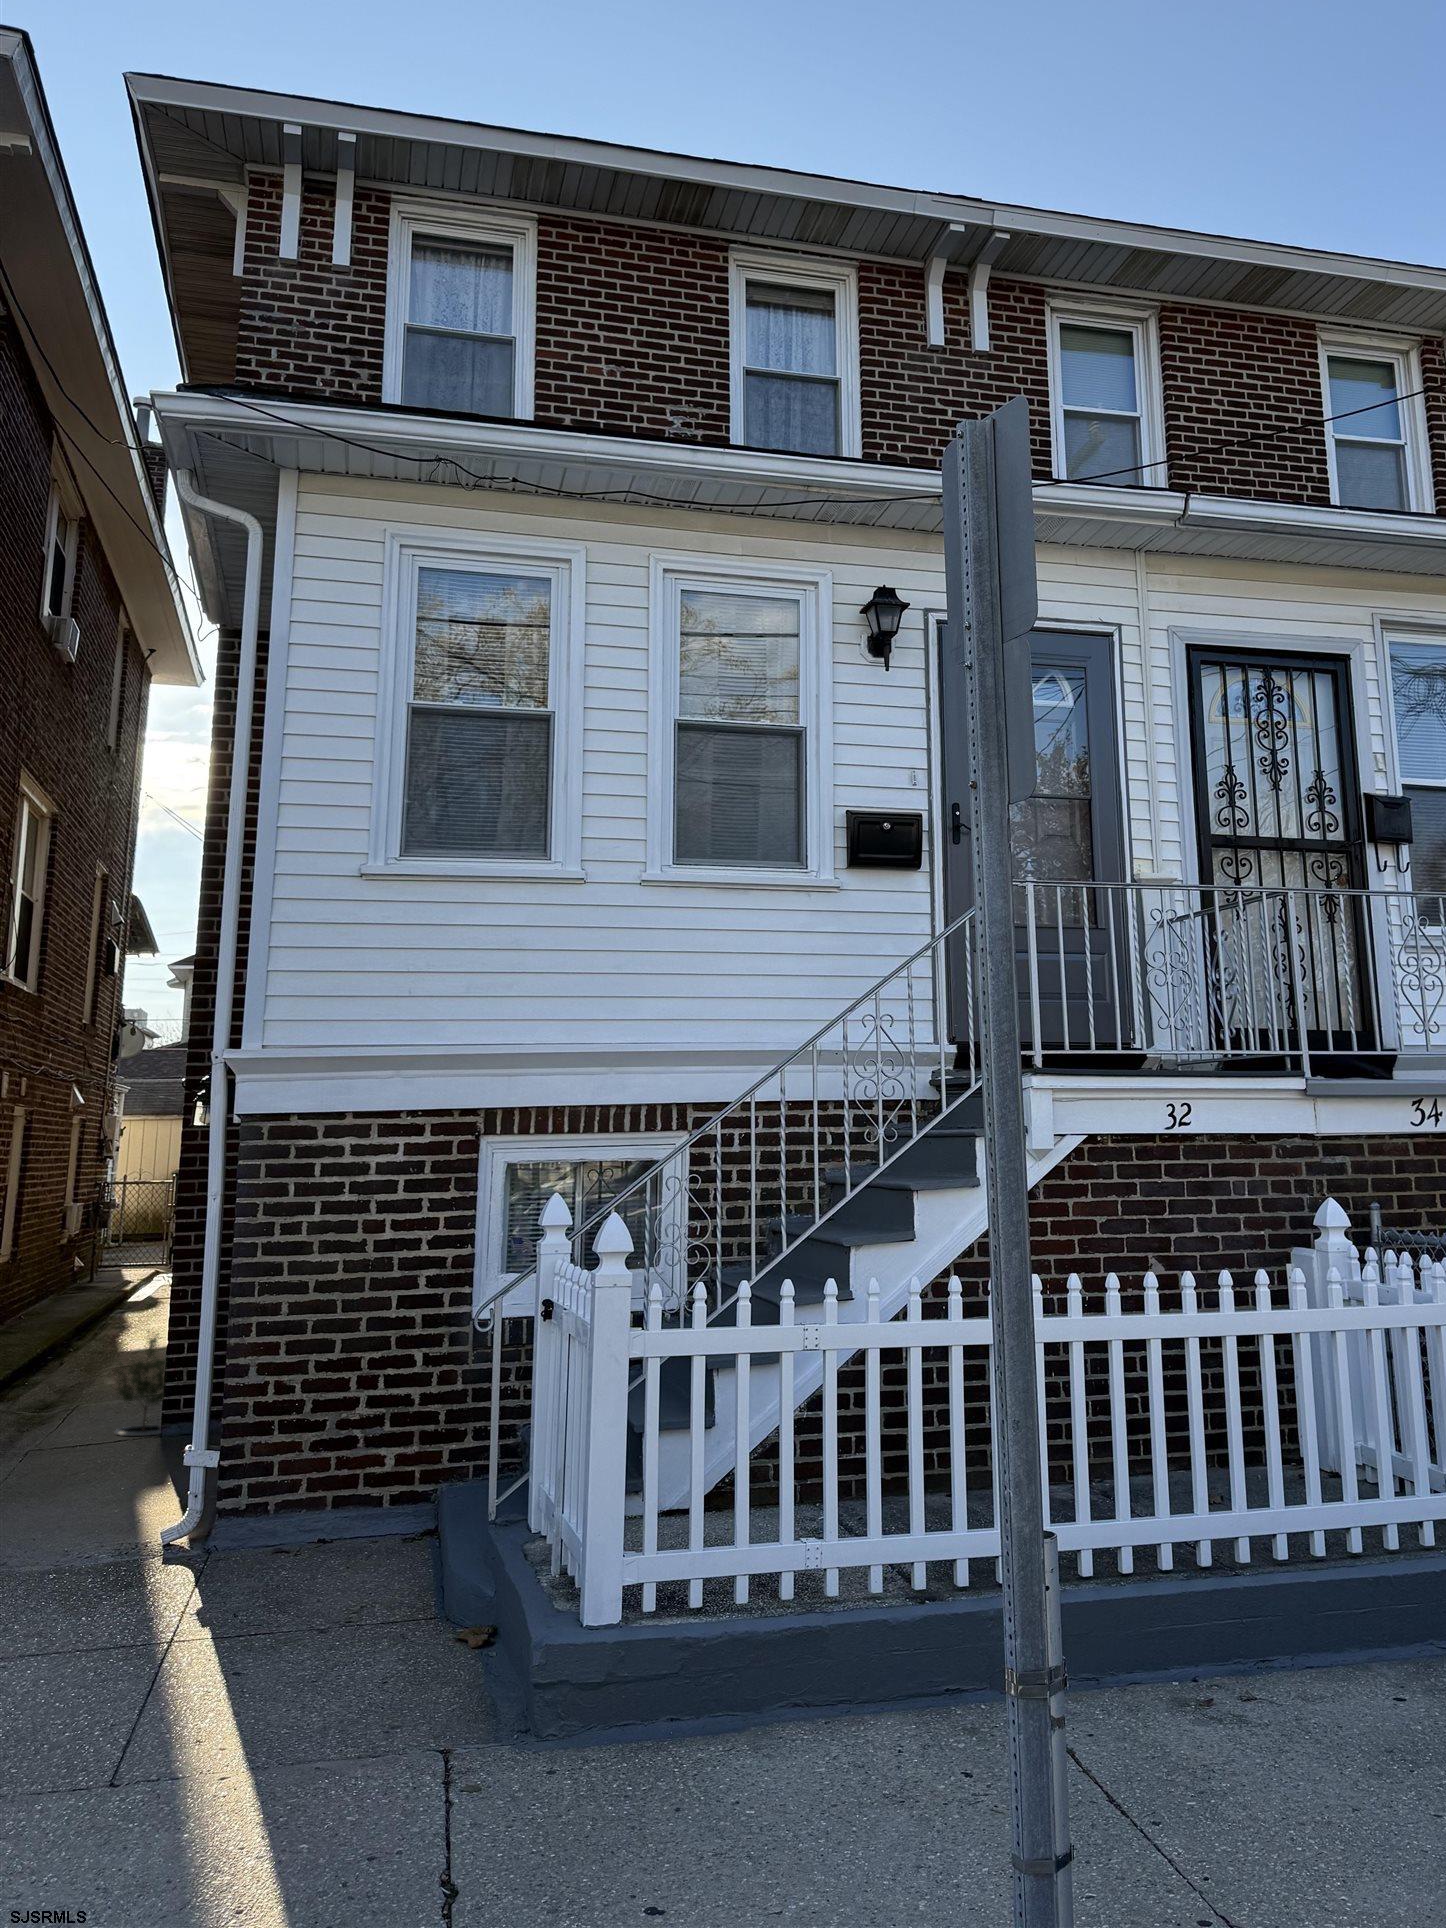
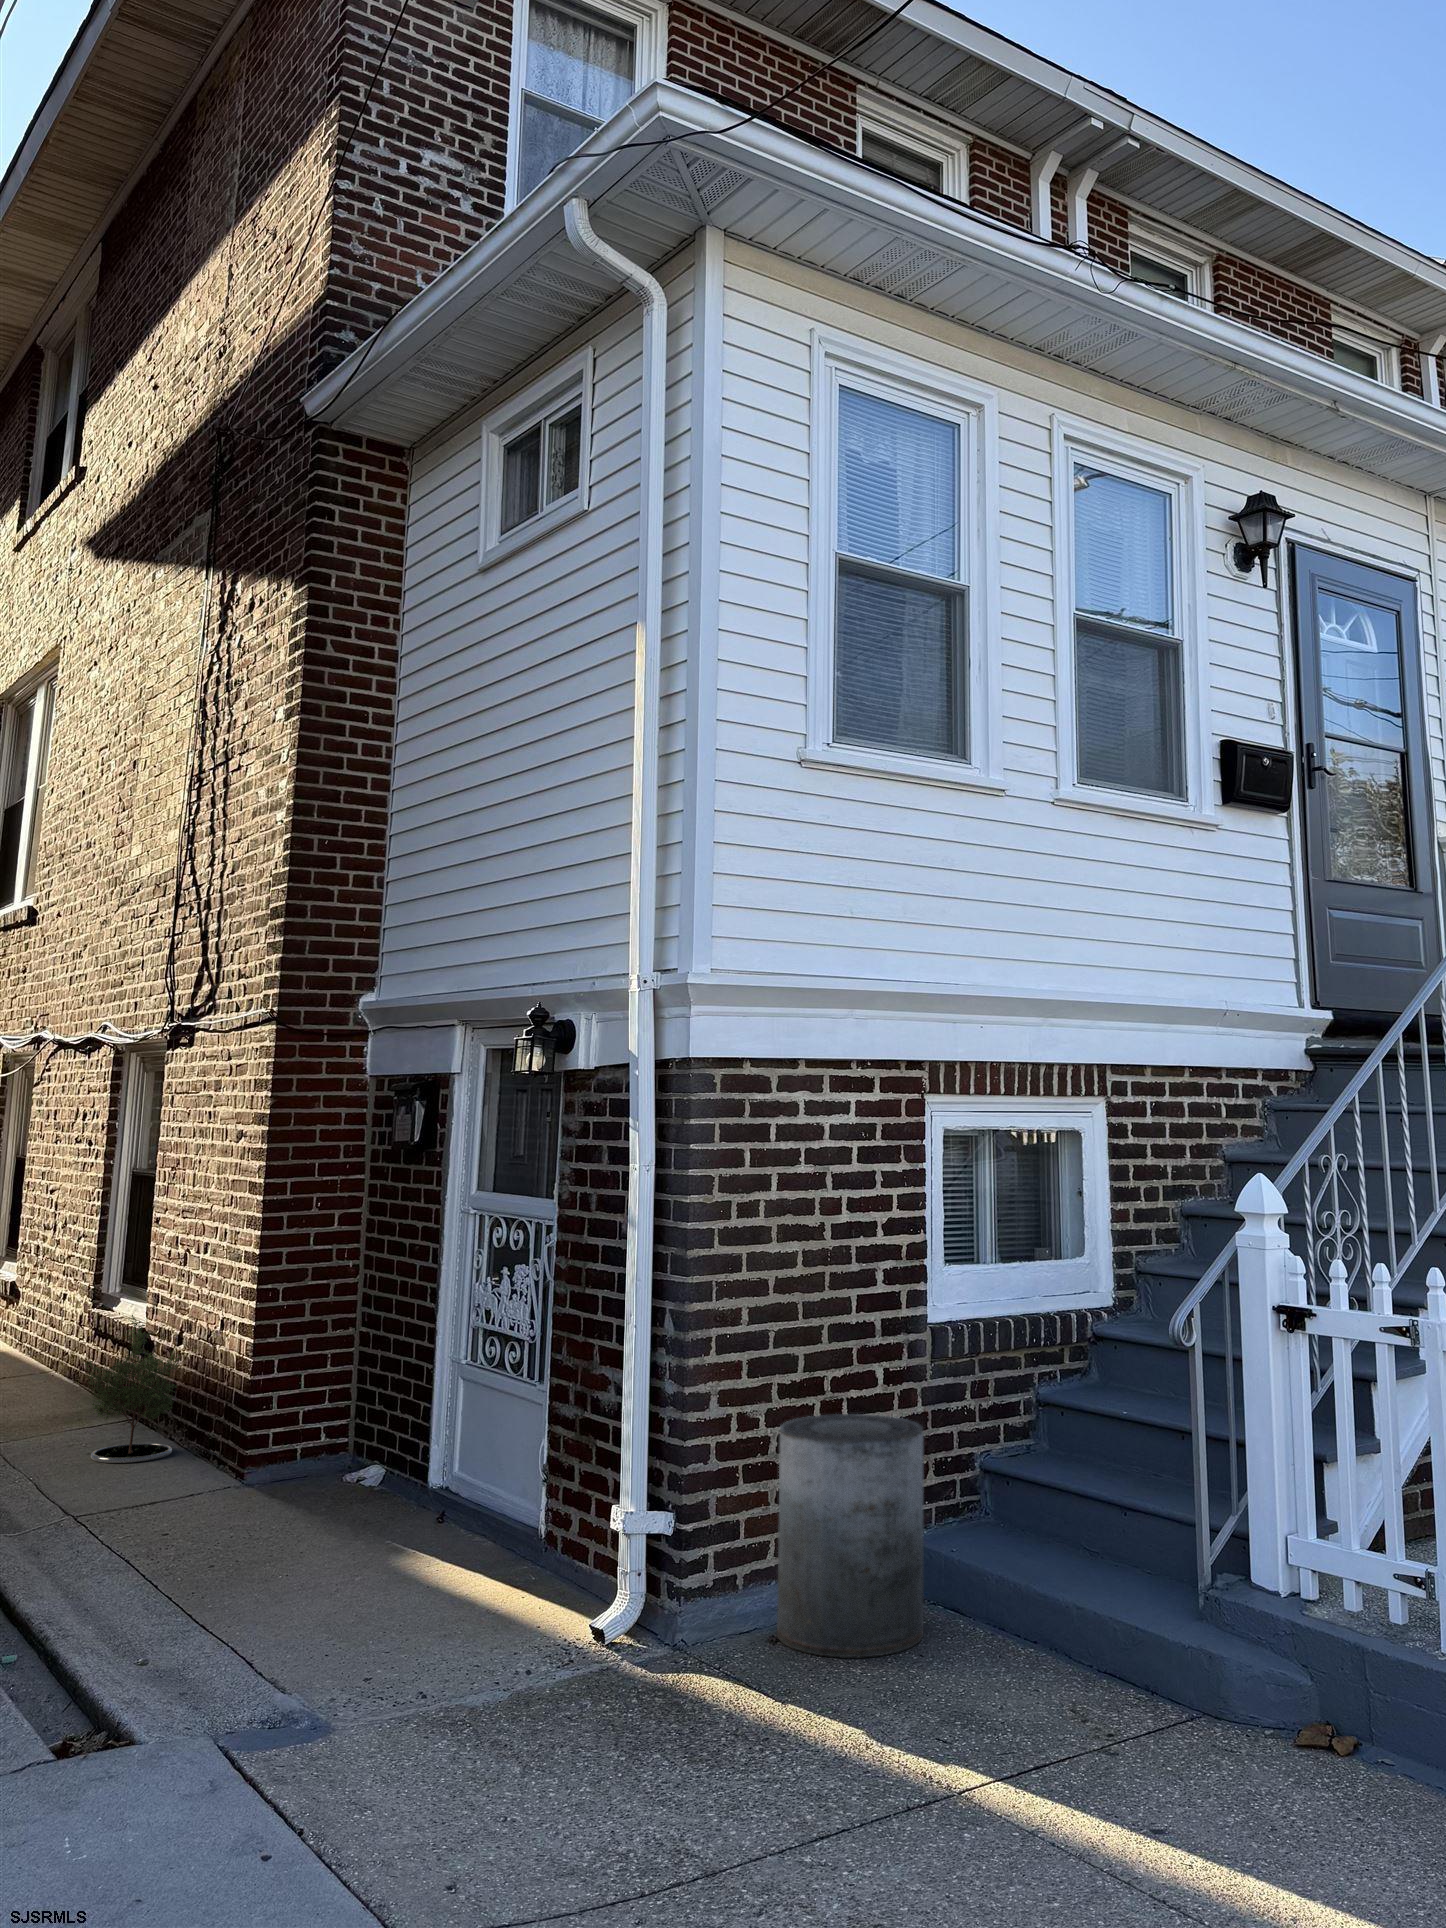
trash can: none [268,1386,392,1561] -> present [777,1414,923,1657]

